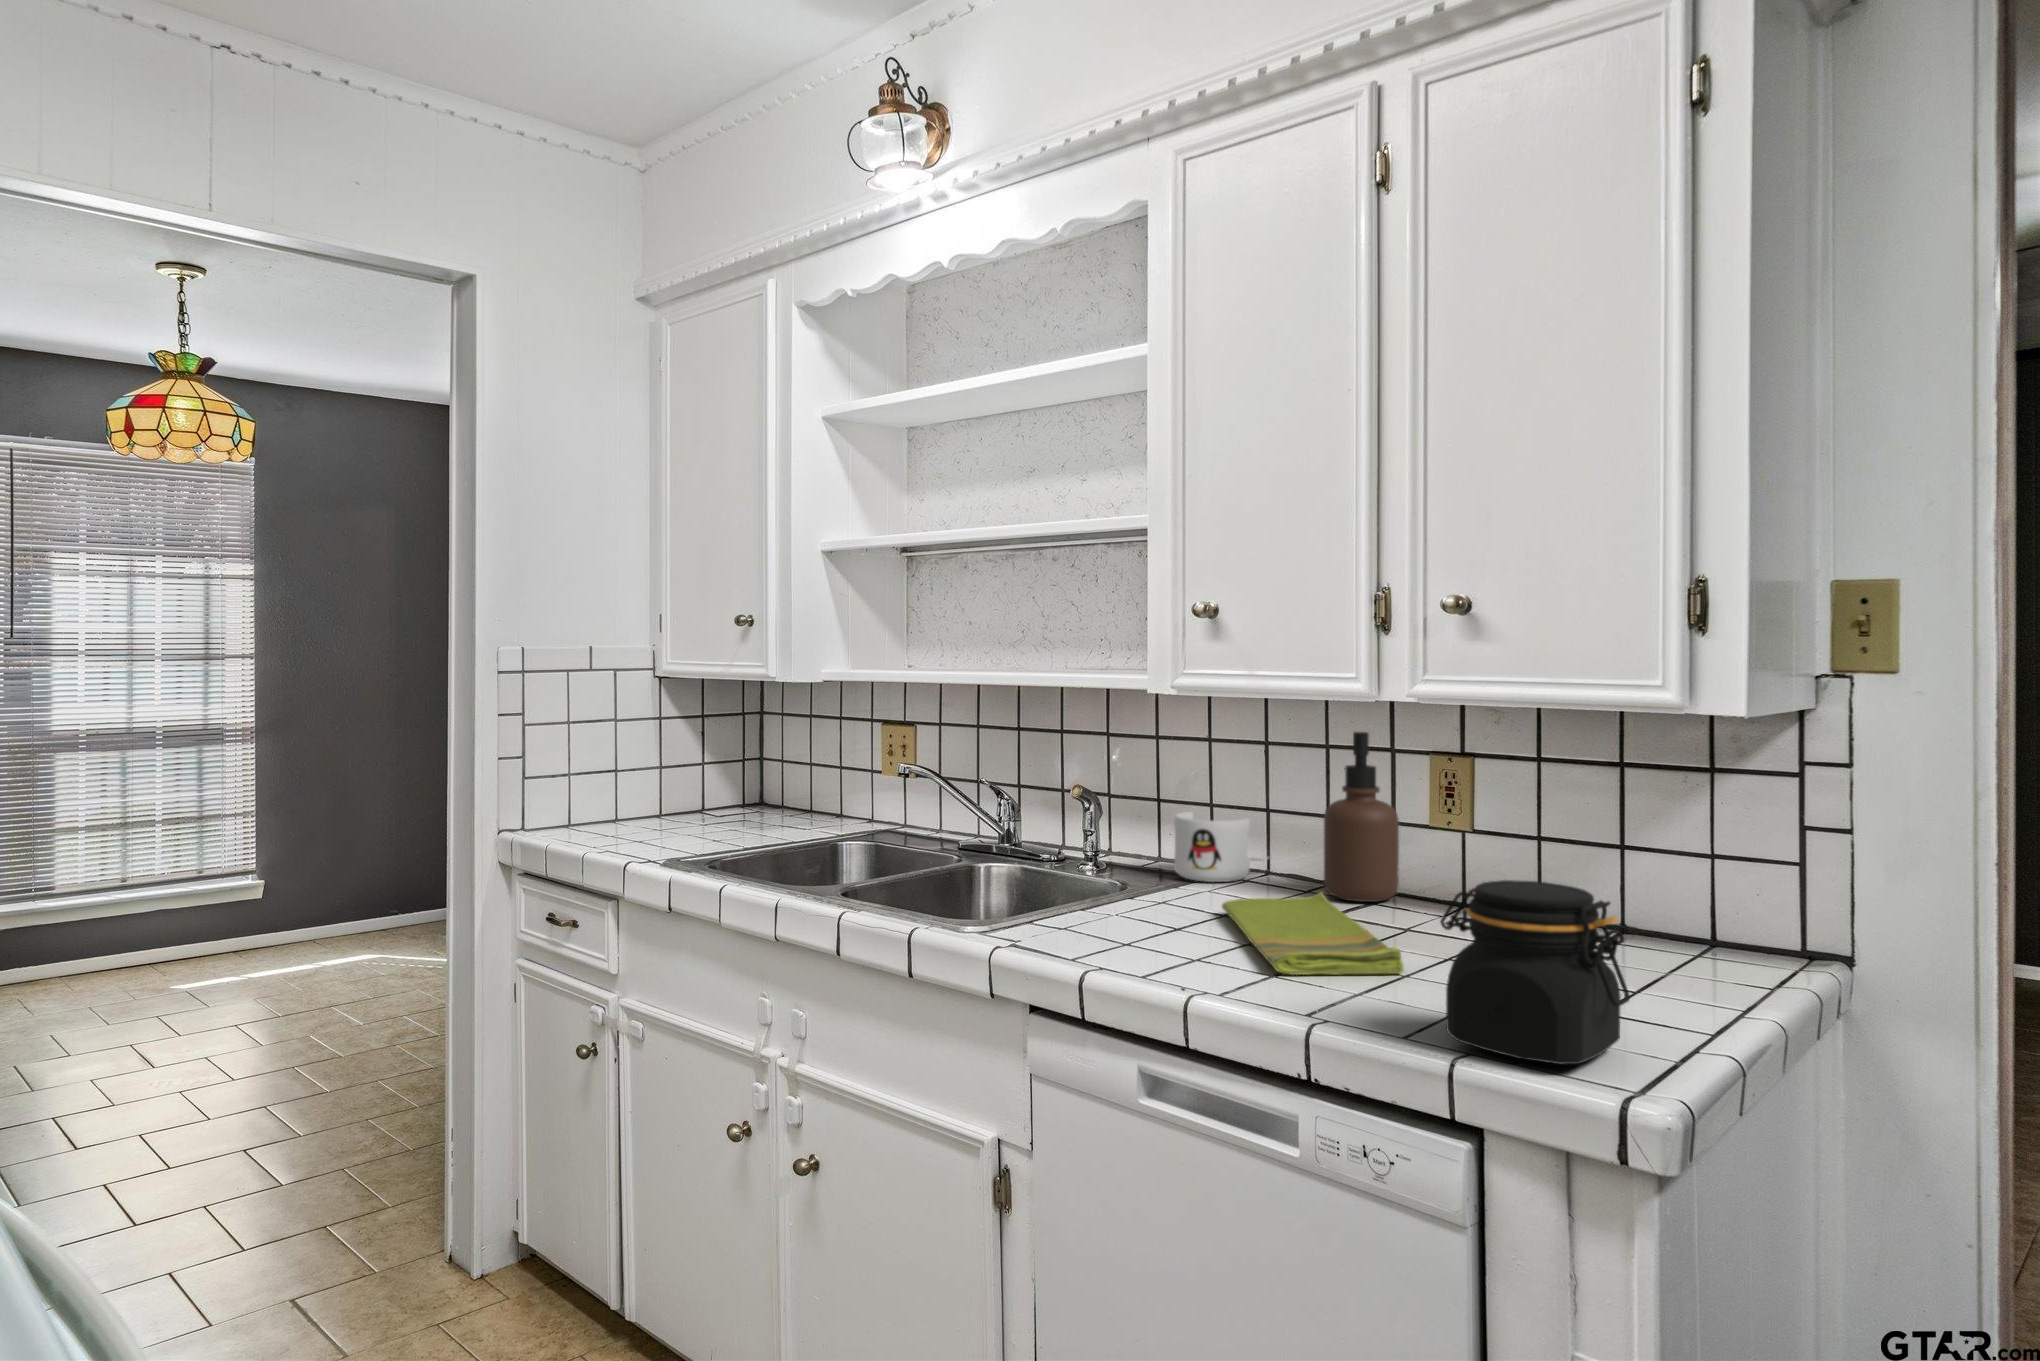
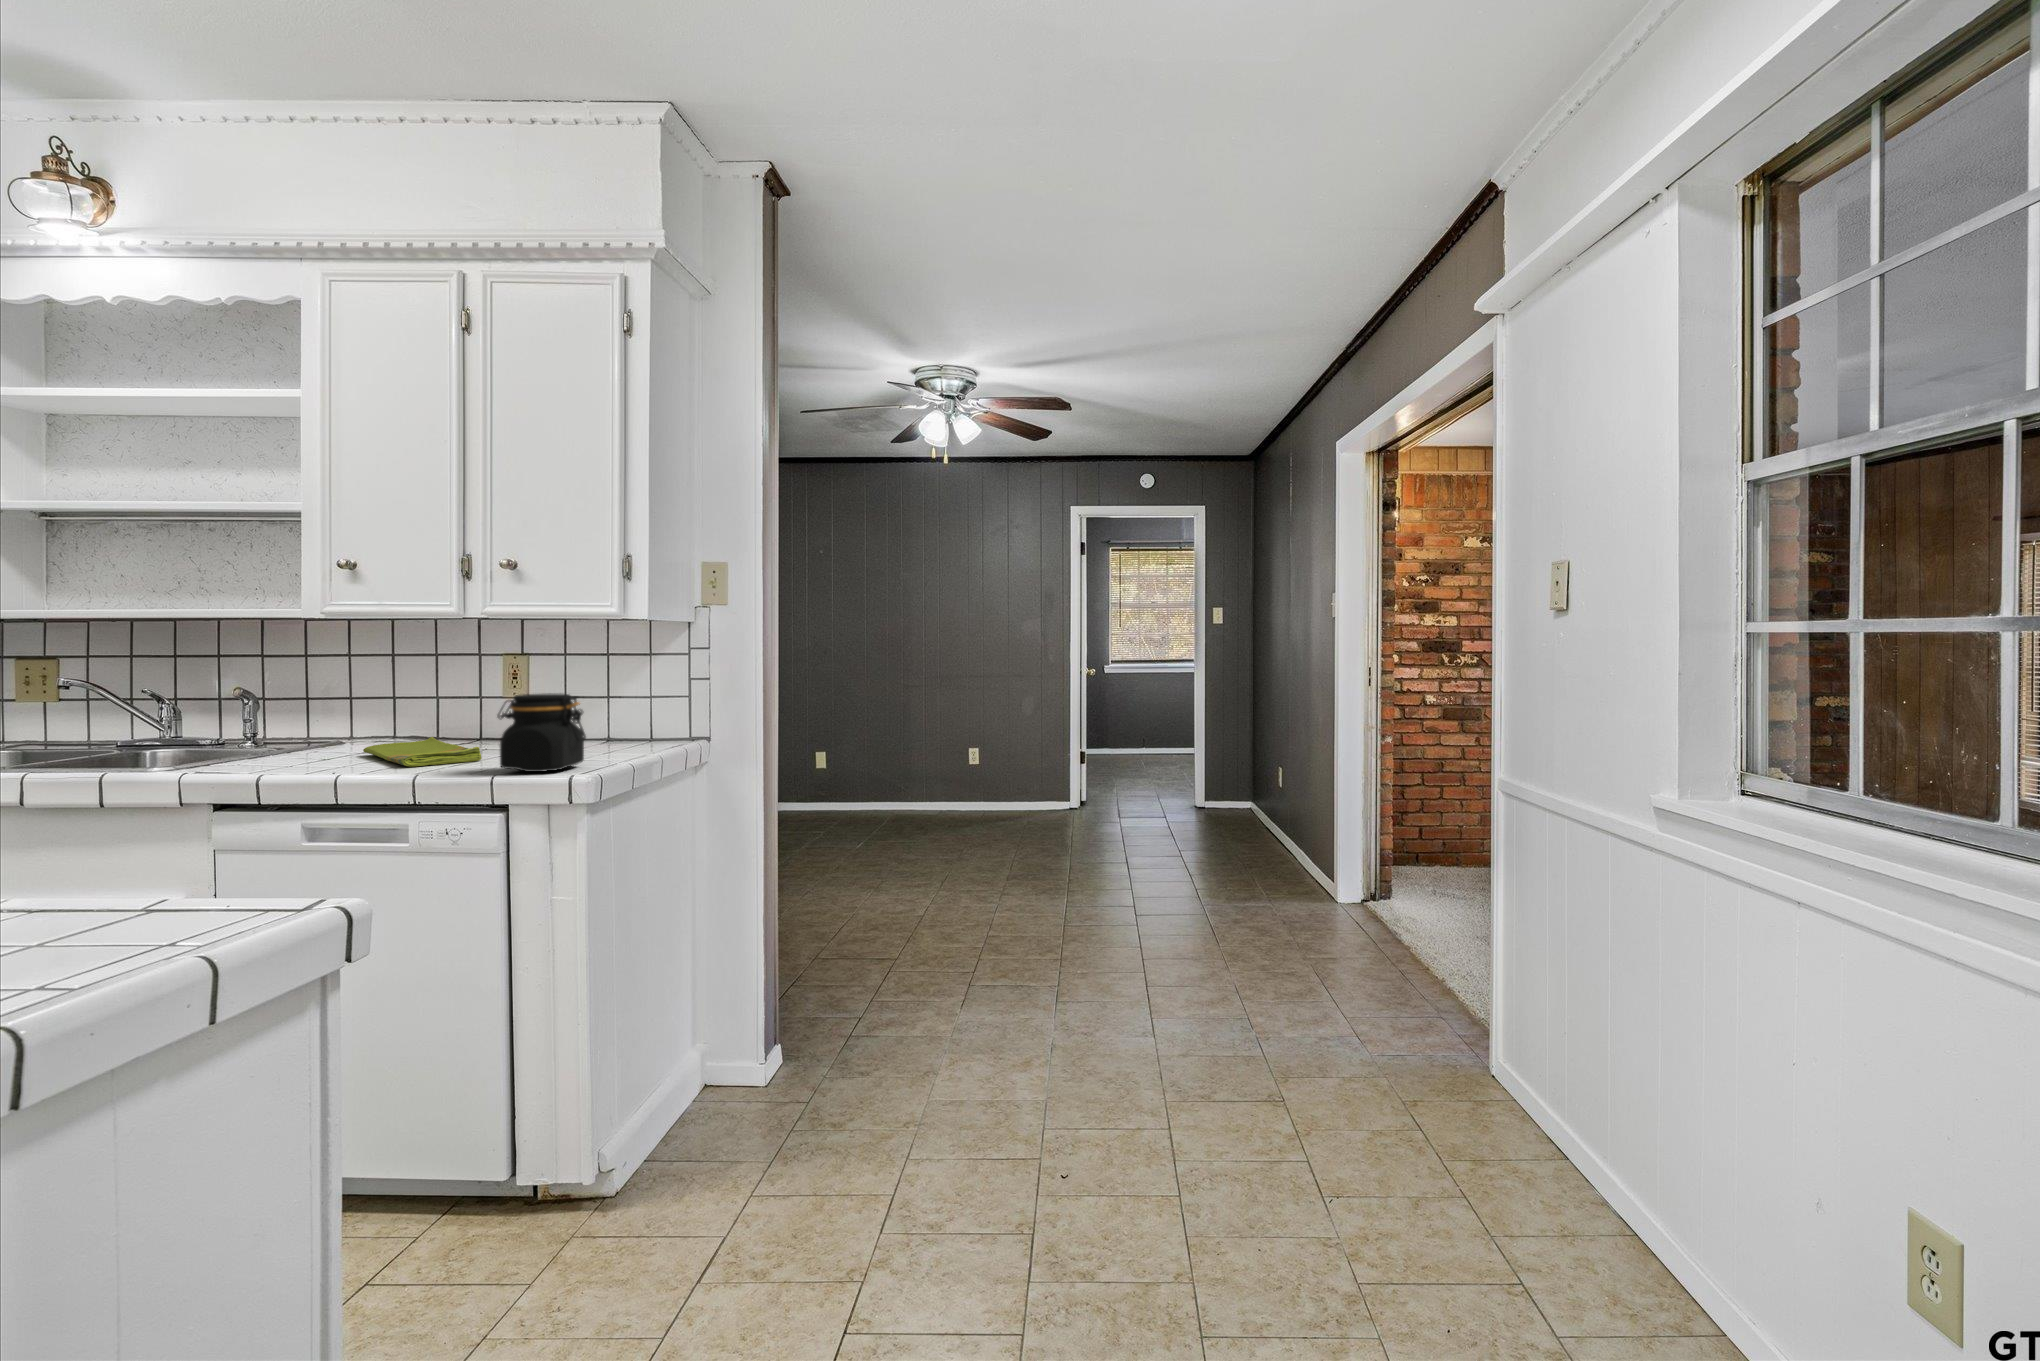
soap dispenser: present [1324,732,1399,902] -> none [433,644,483,744]
mug: present [1174,812,1272,882] -> none [322,704,399,747]

